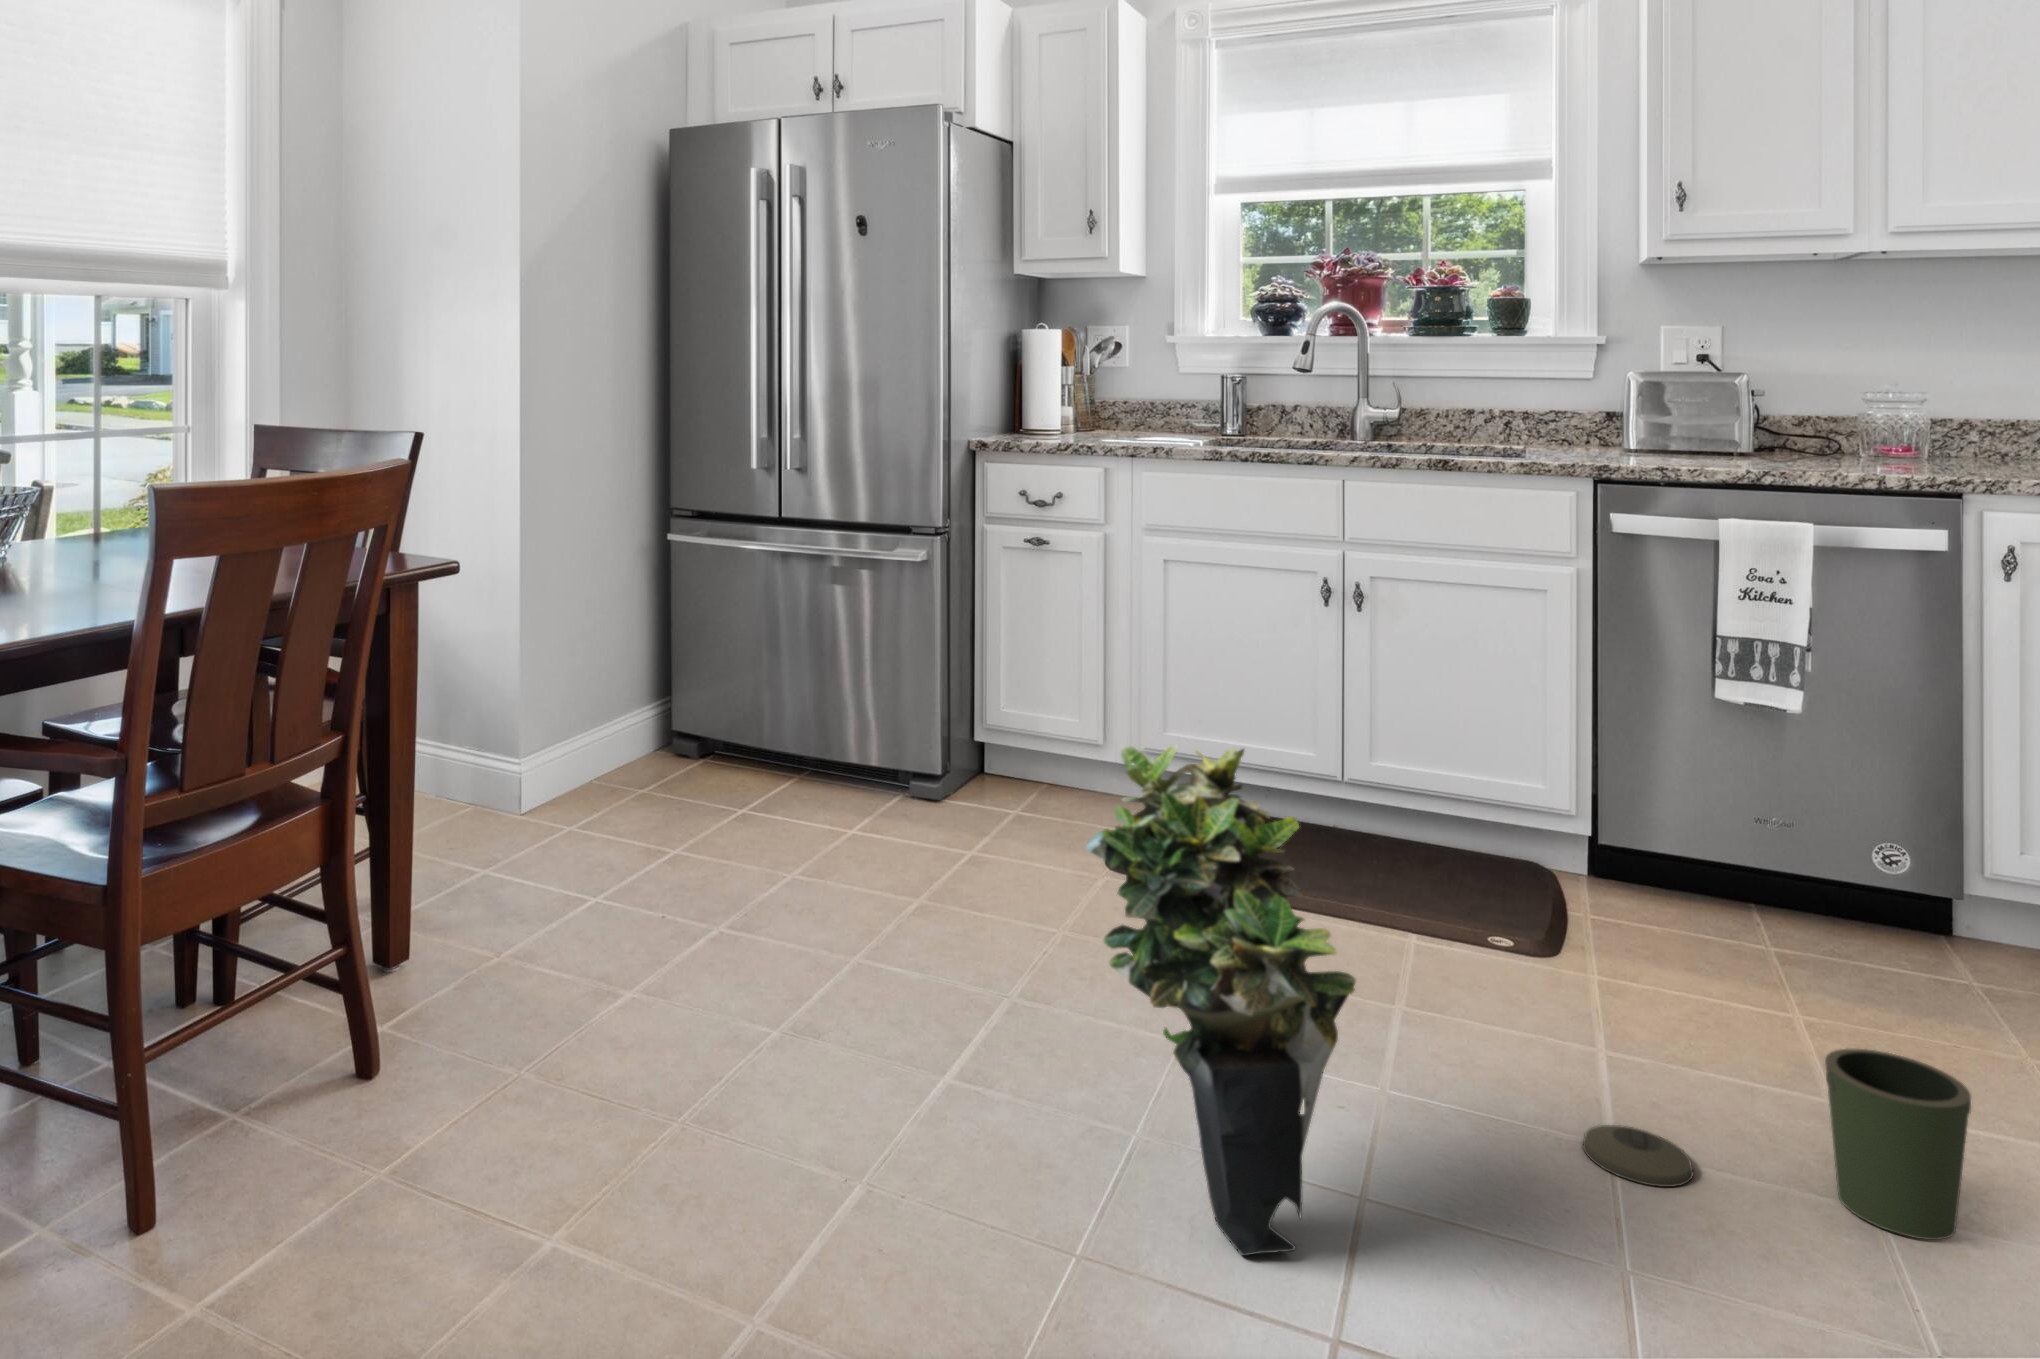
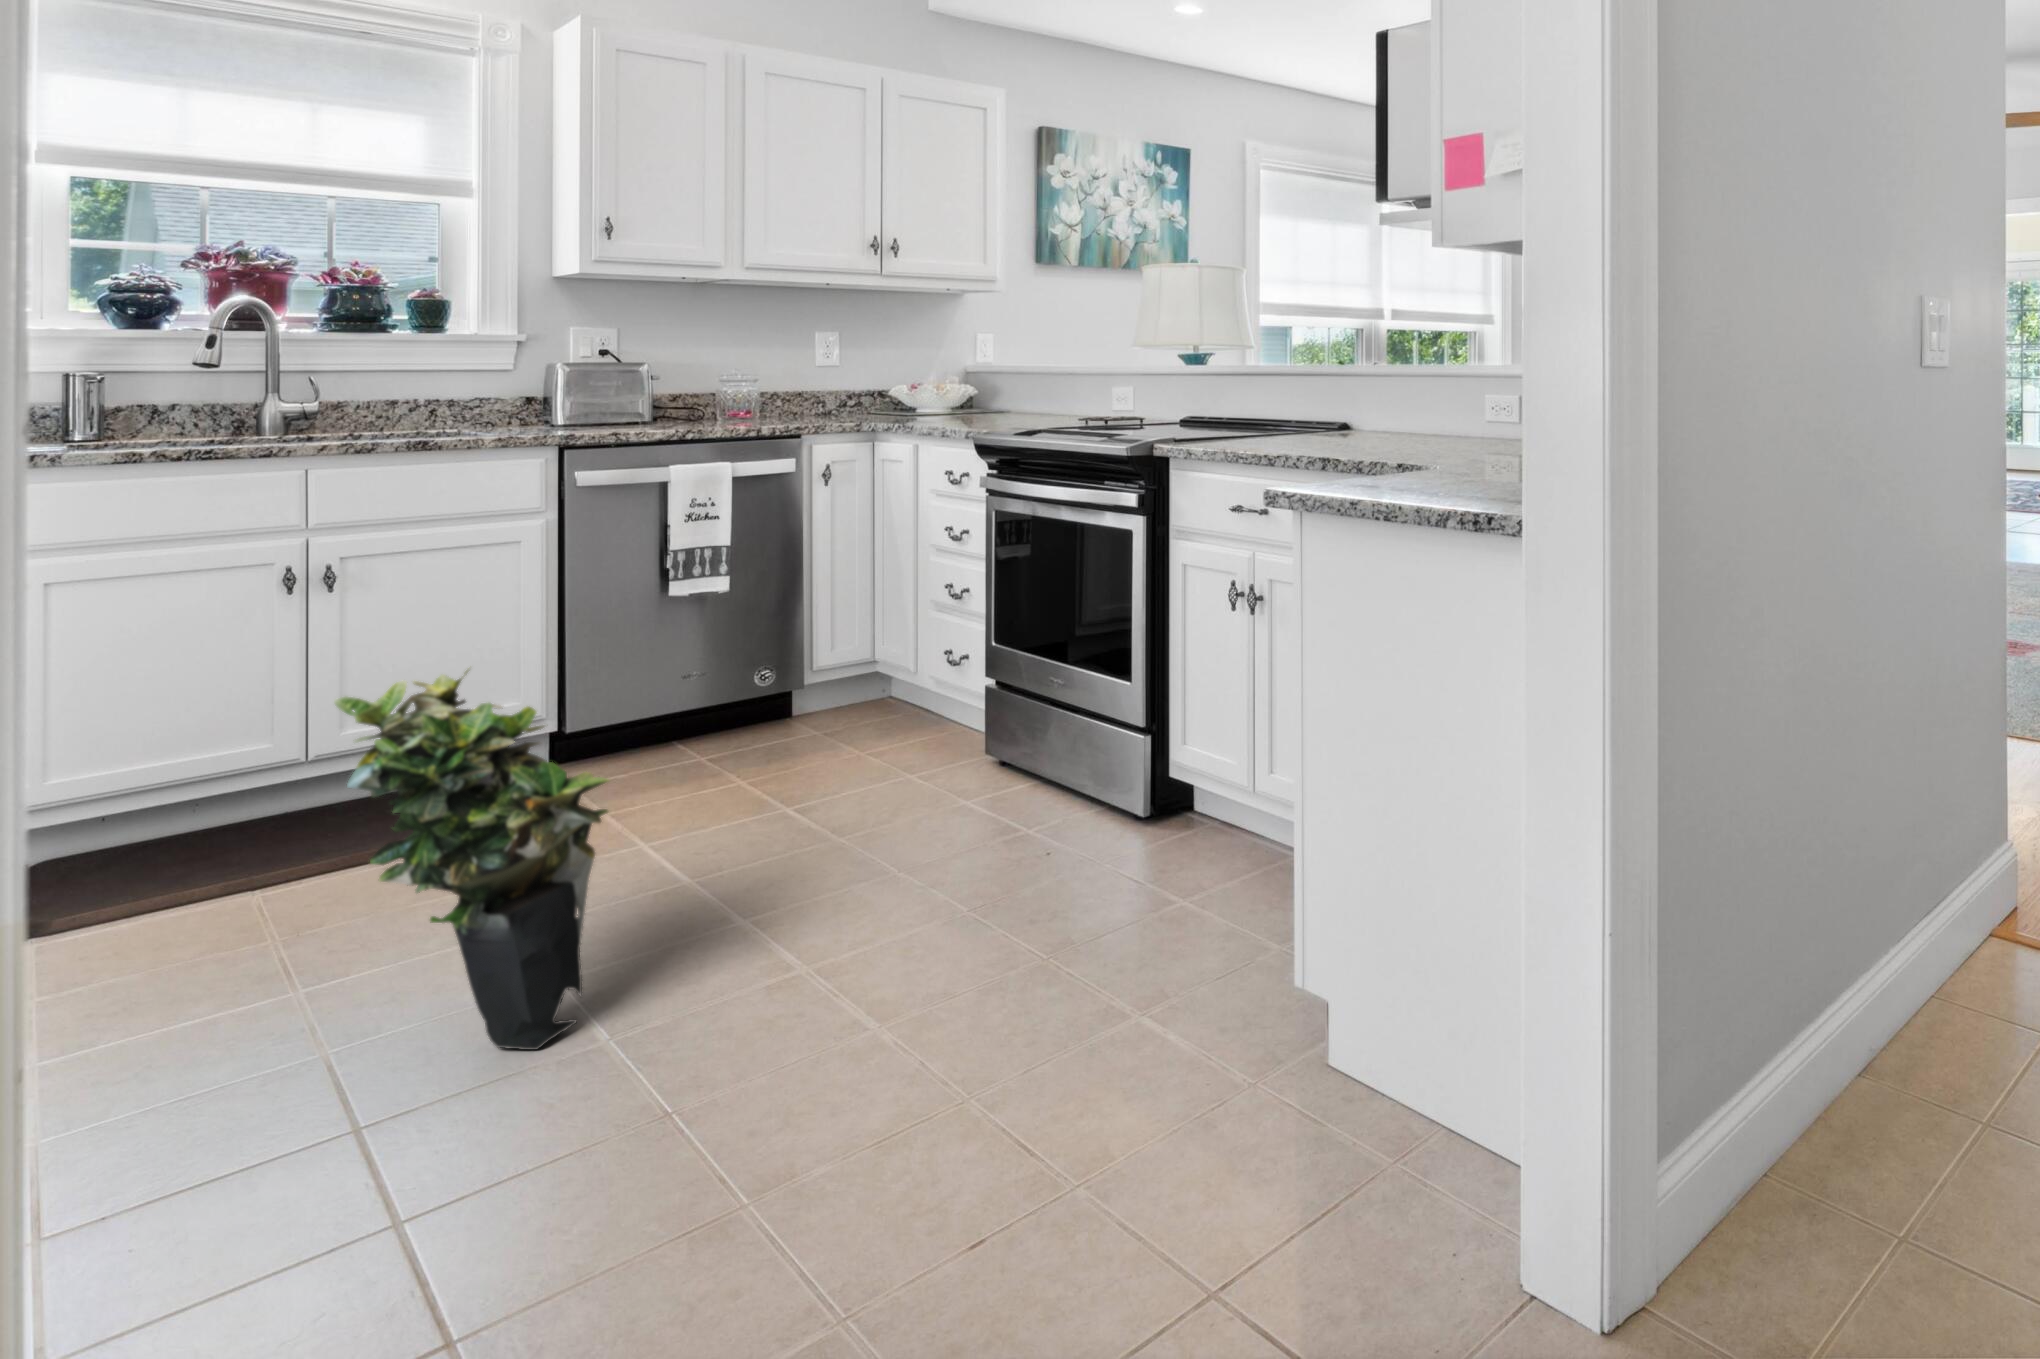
trash can: present [1583,1049,1971,1240] -> none [696,747,906,892]

